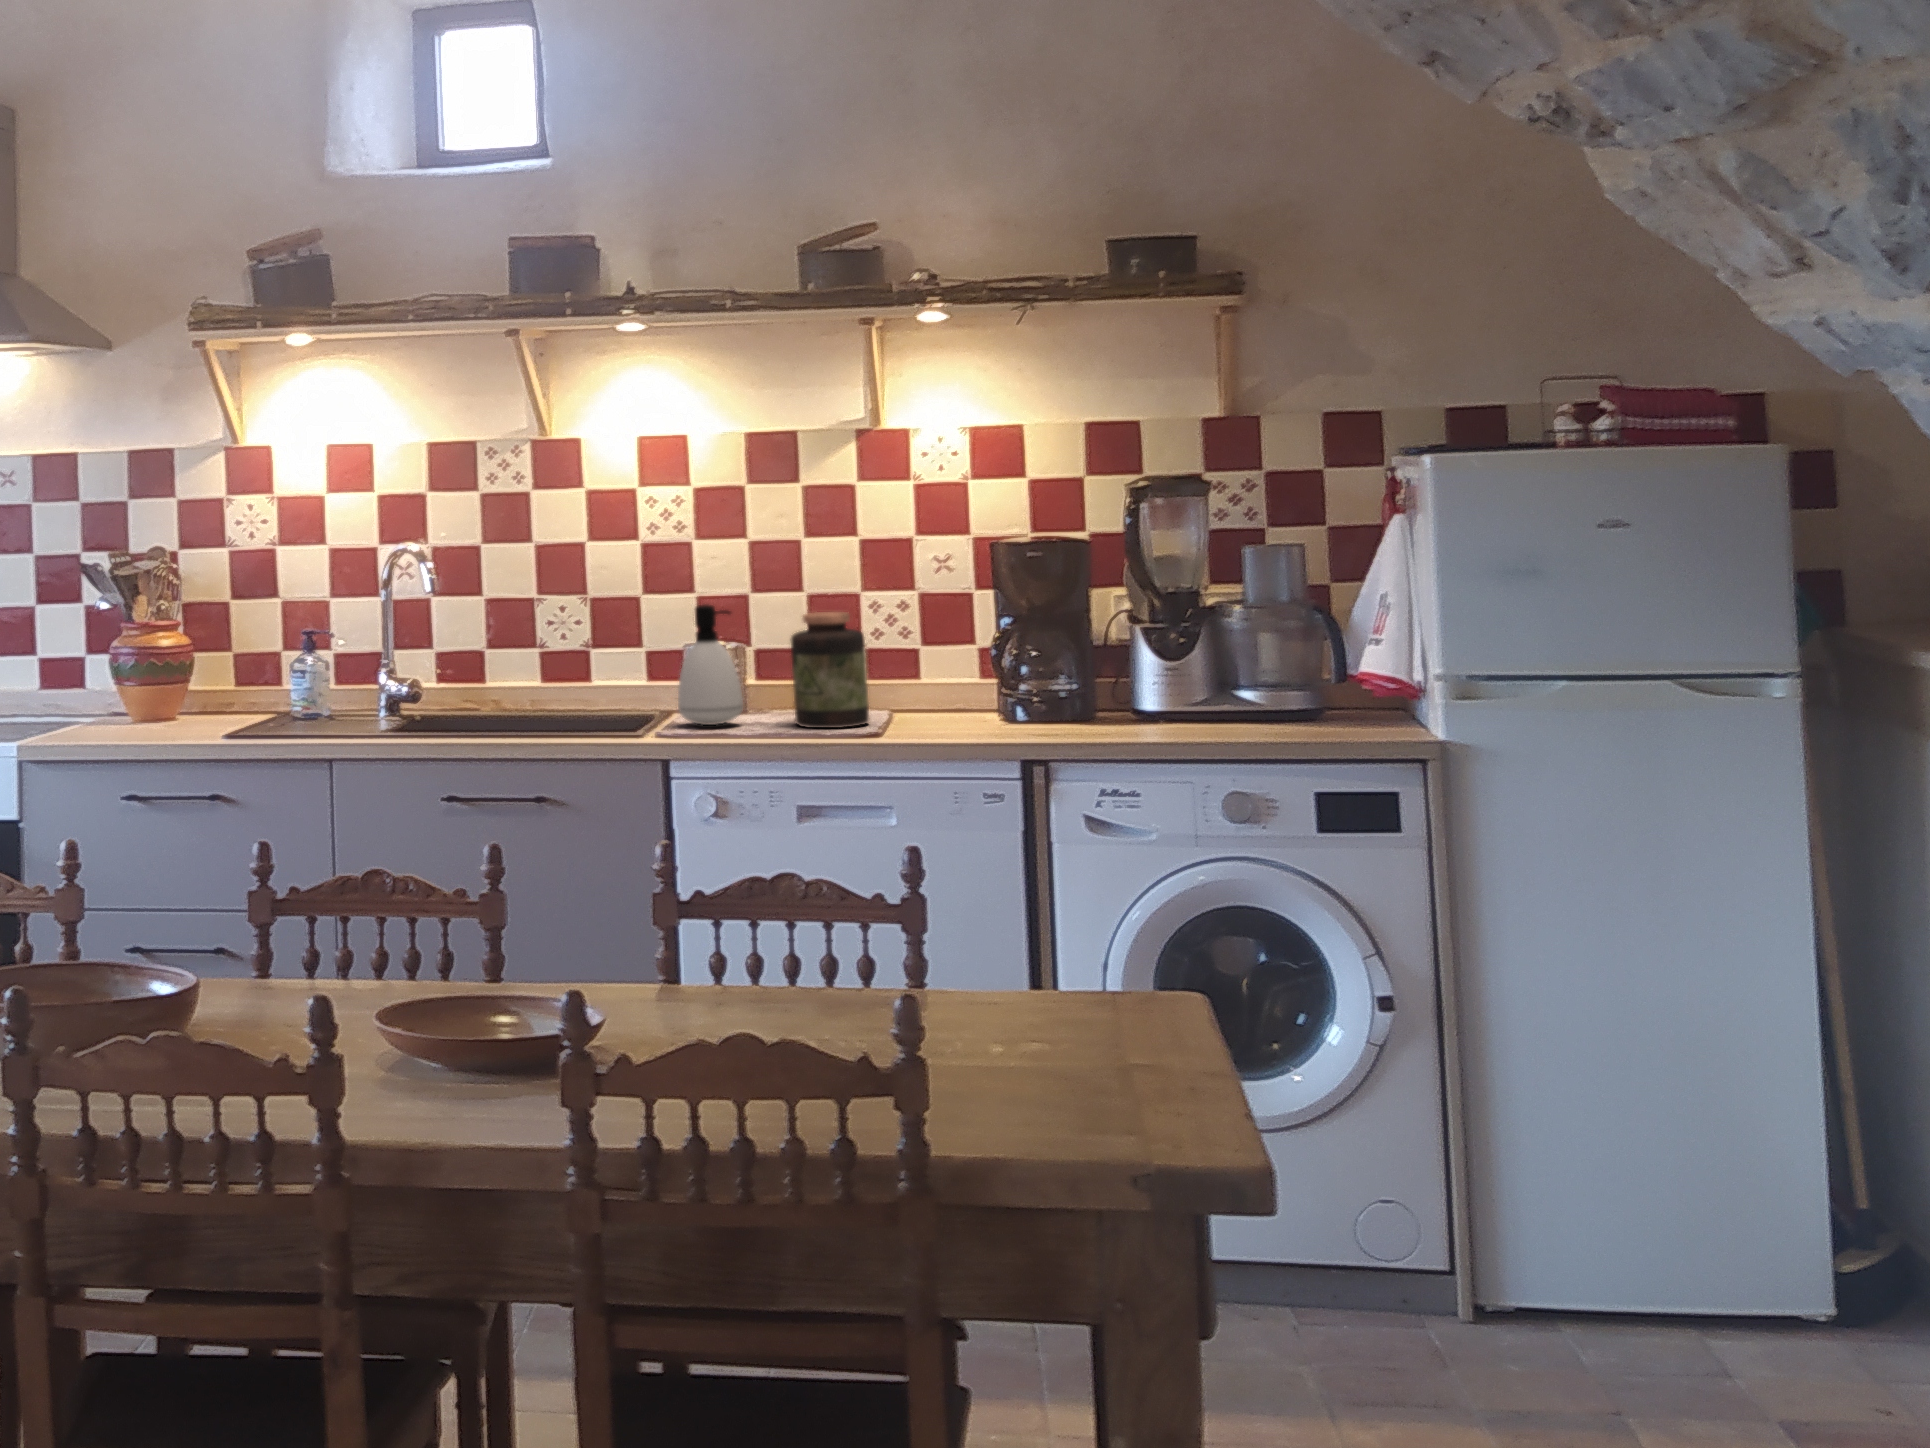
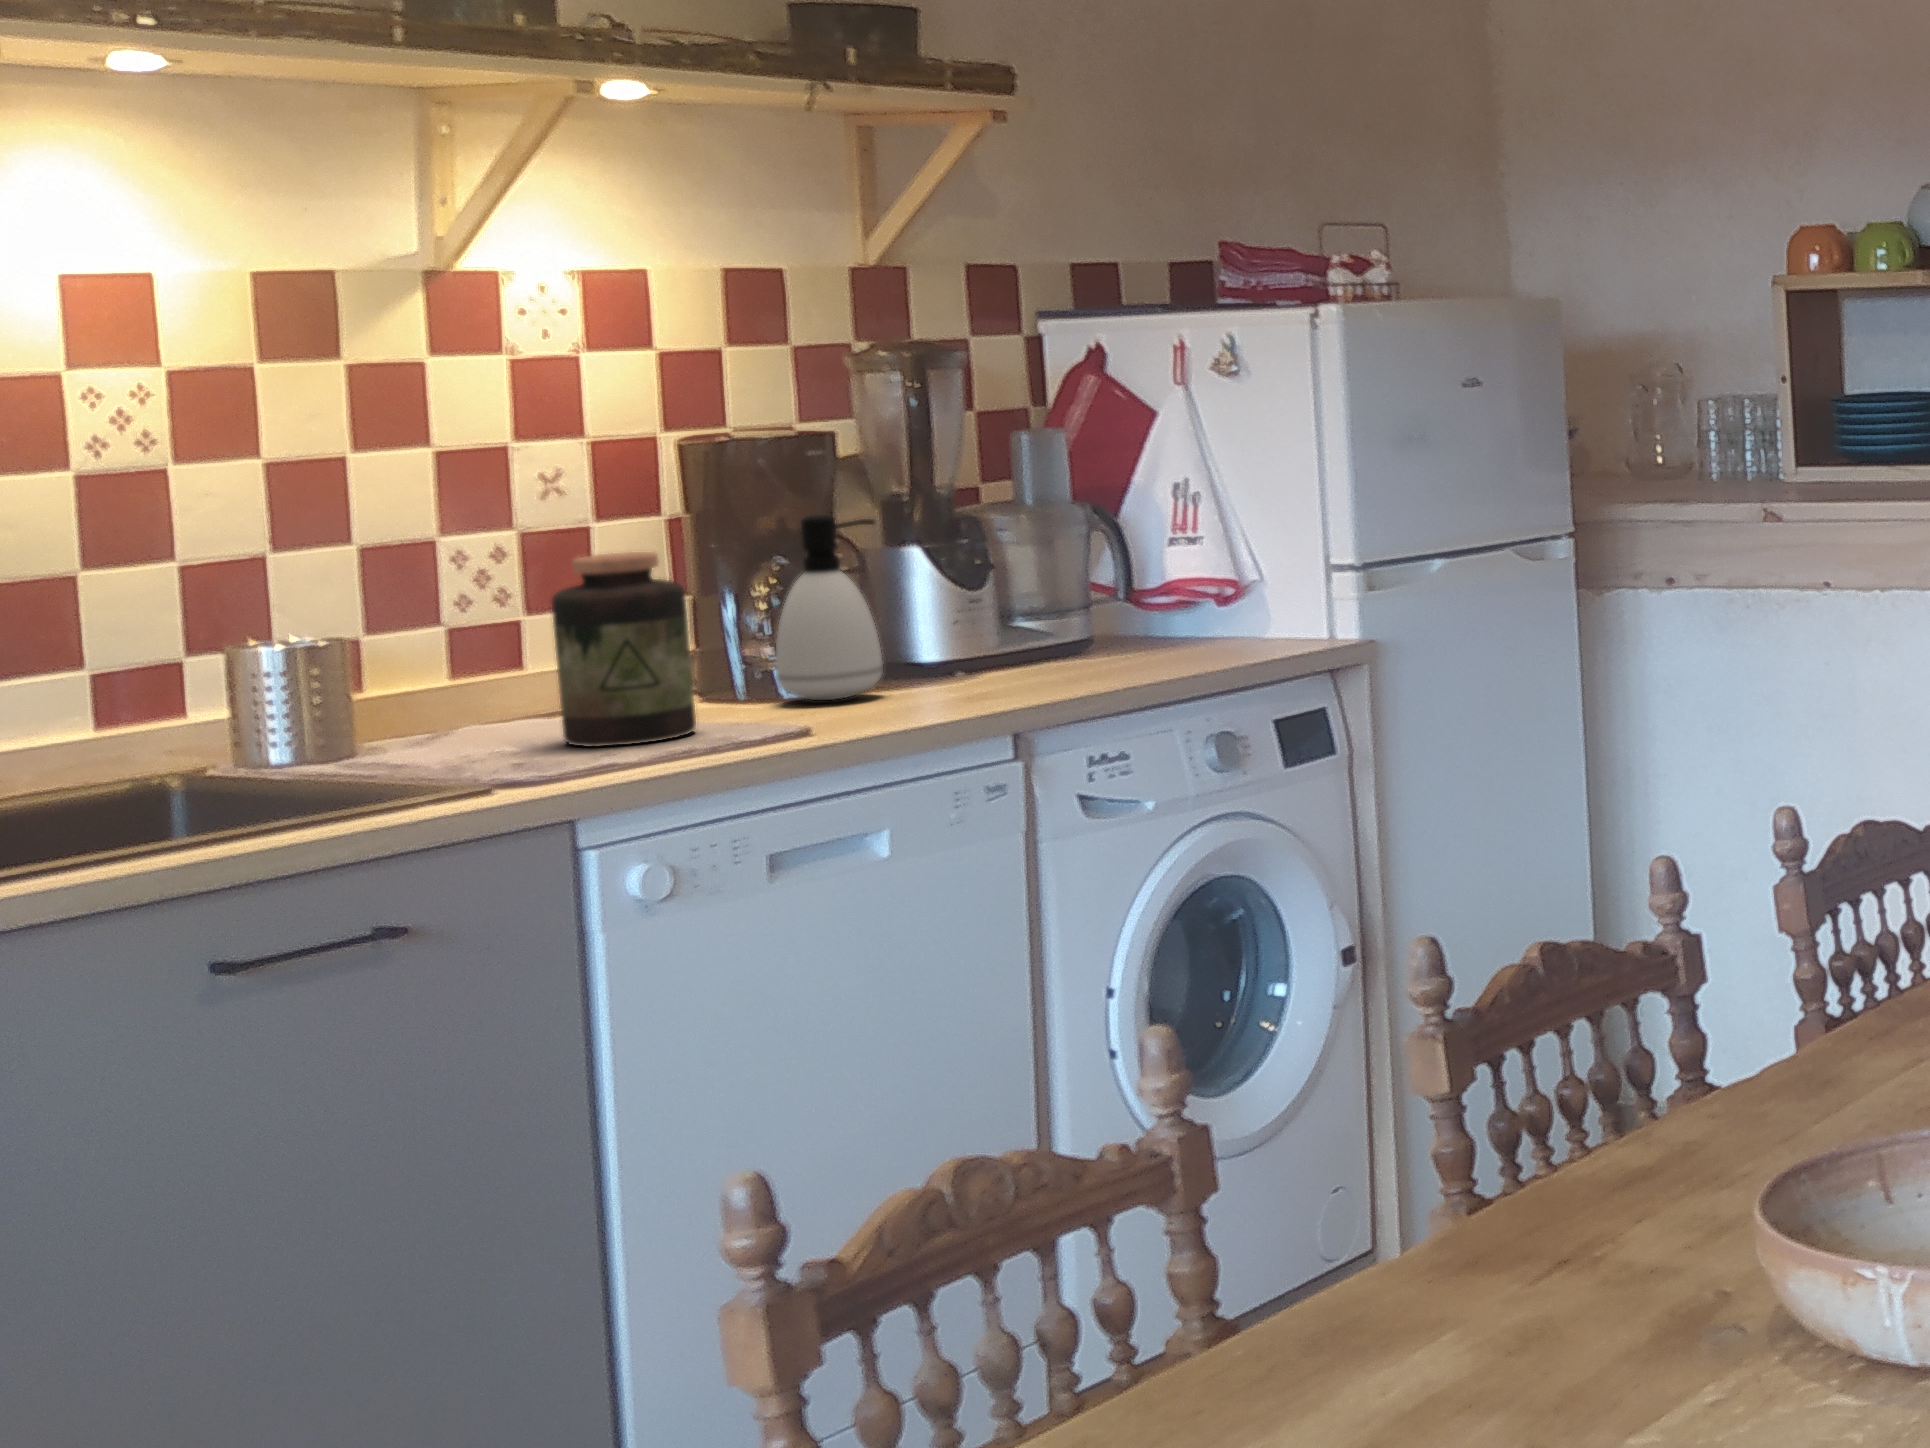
soap dispenser: present [678,604,743,725] -> present [776,515,883,700]

